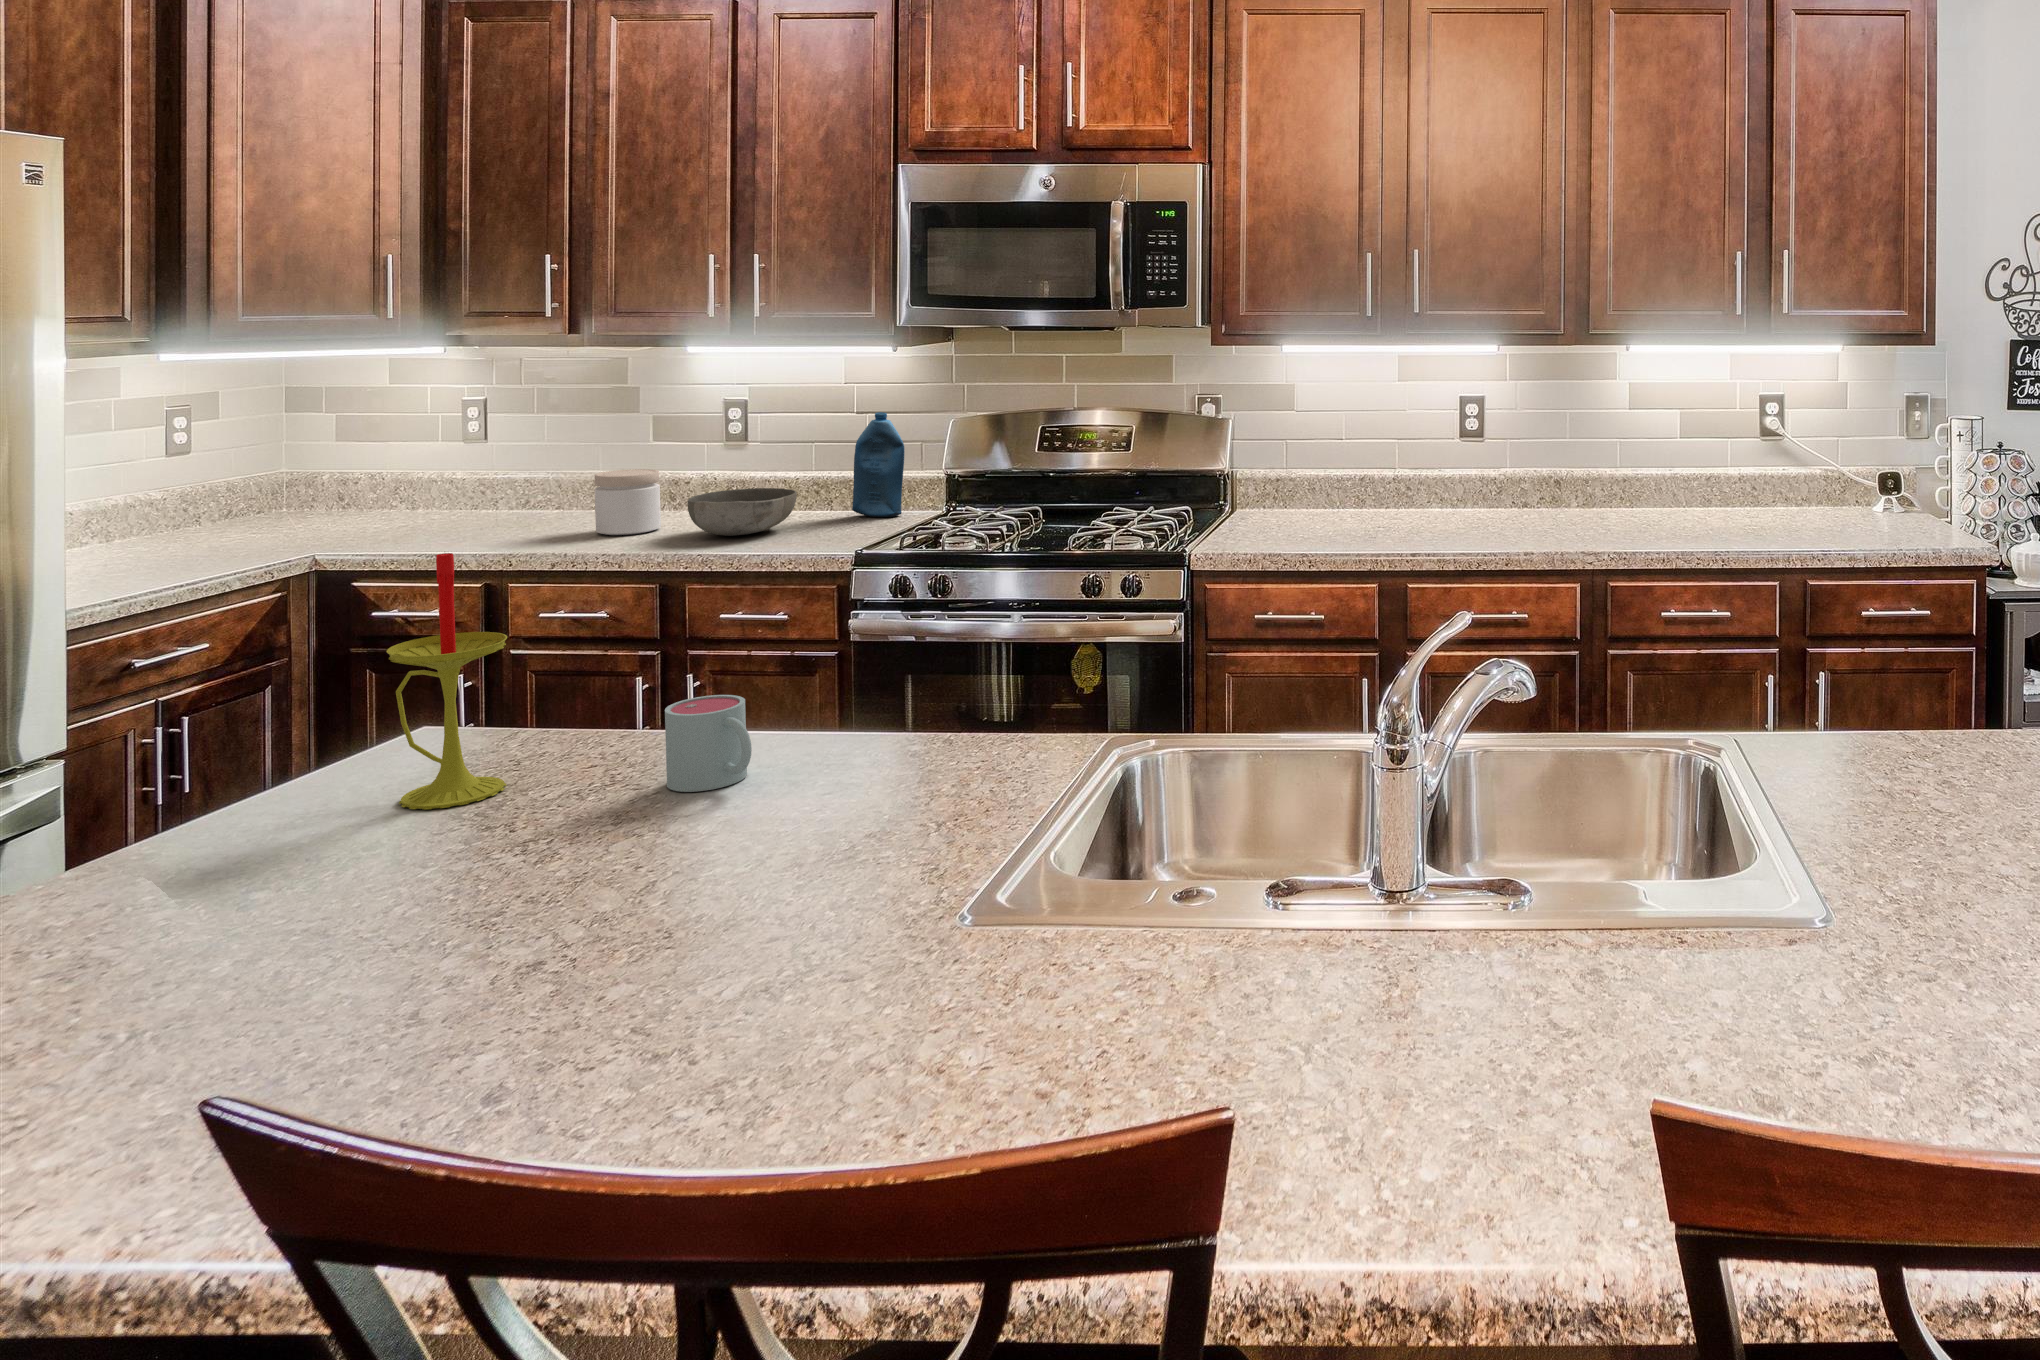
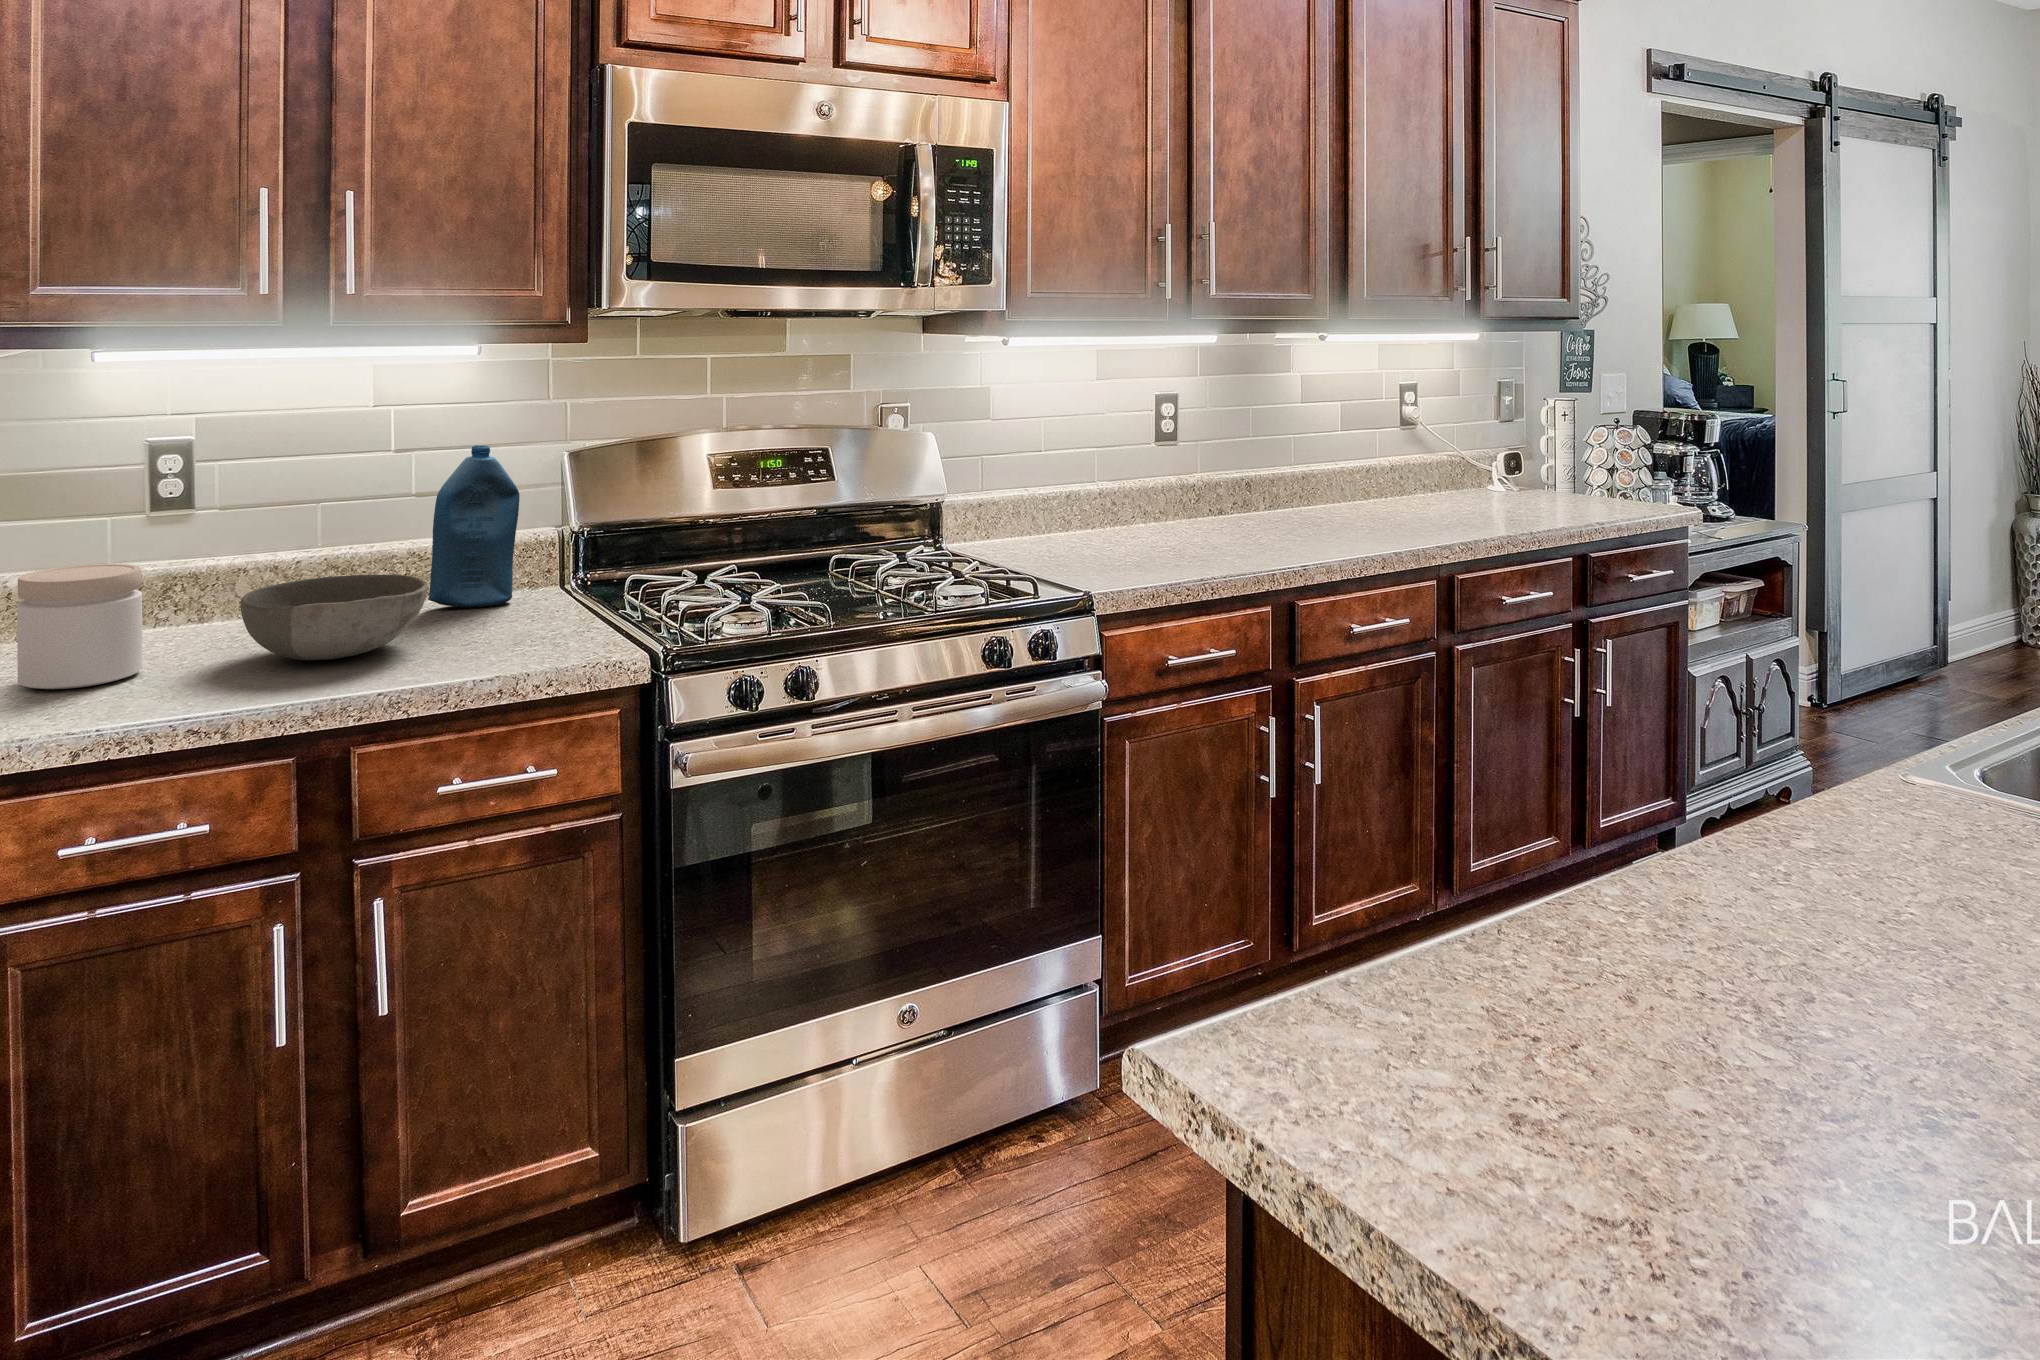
candle: present [387,553,507,809] -> none [1542,616,1776,1152]
mug: present [665,695,752,792] -> none [1773,812,1946,983]

